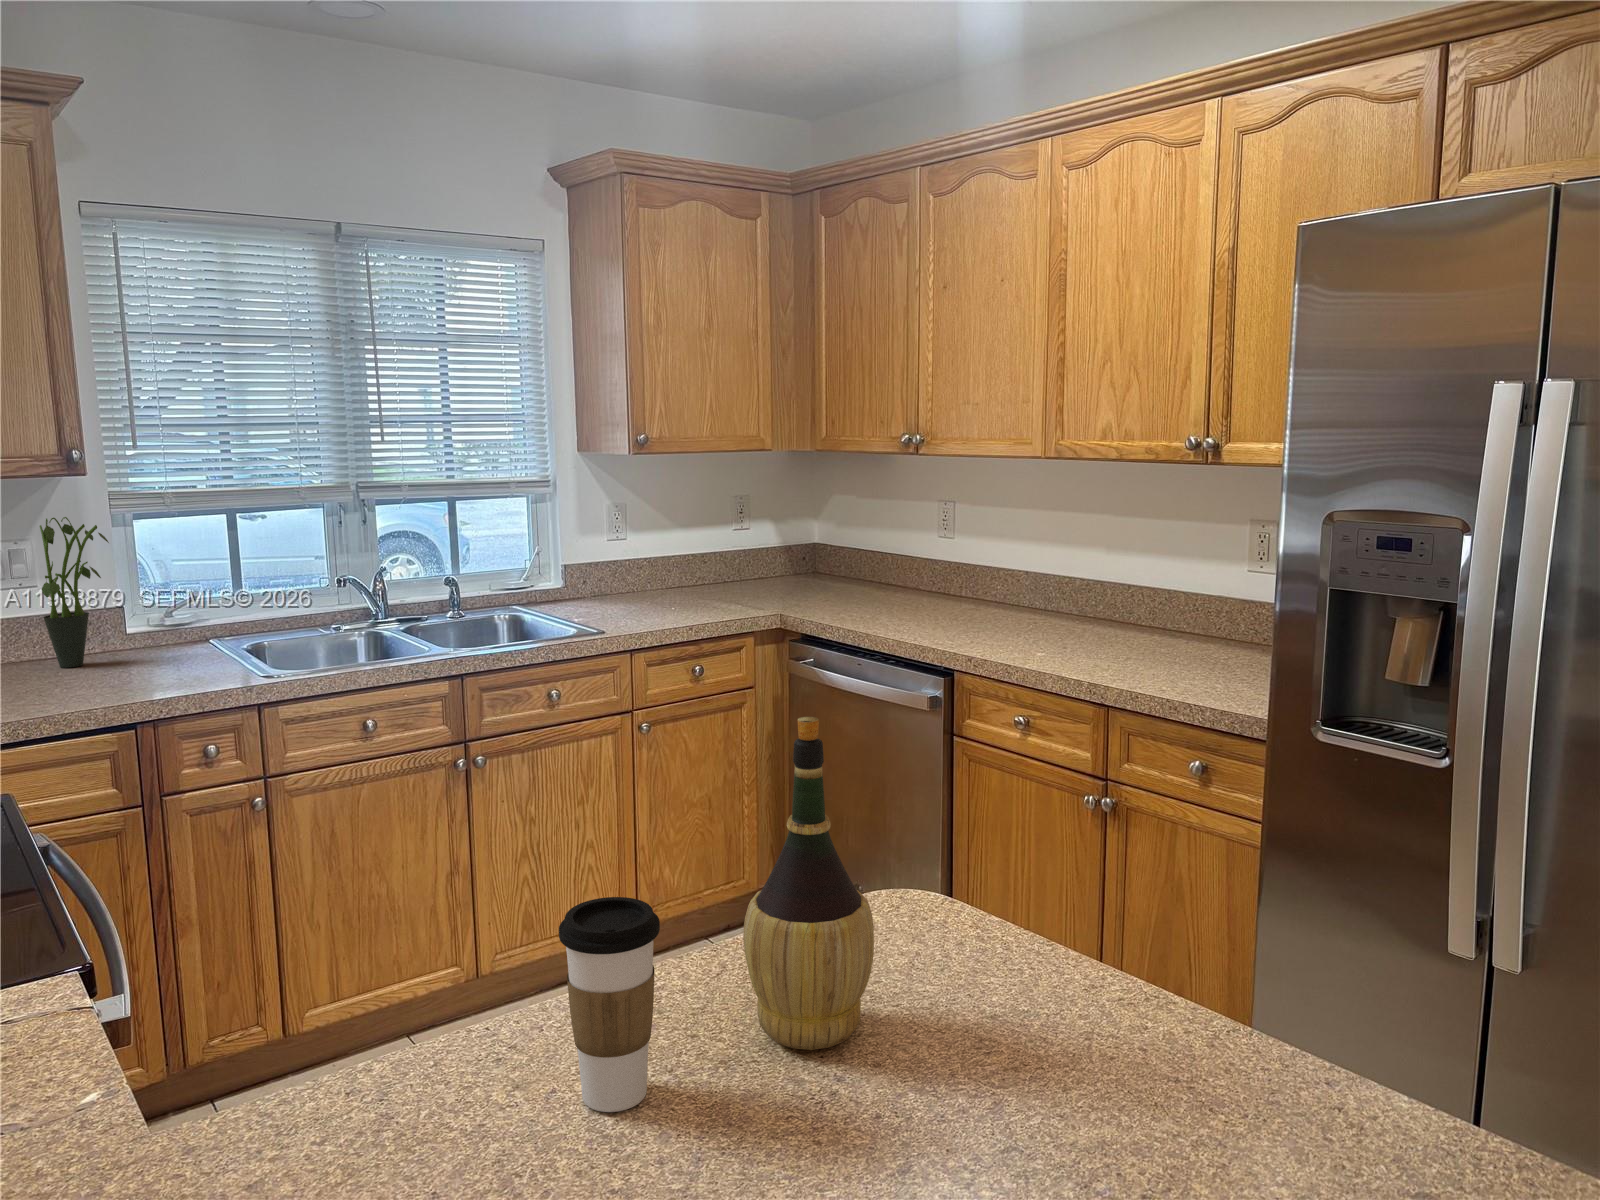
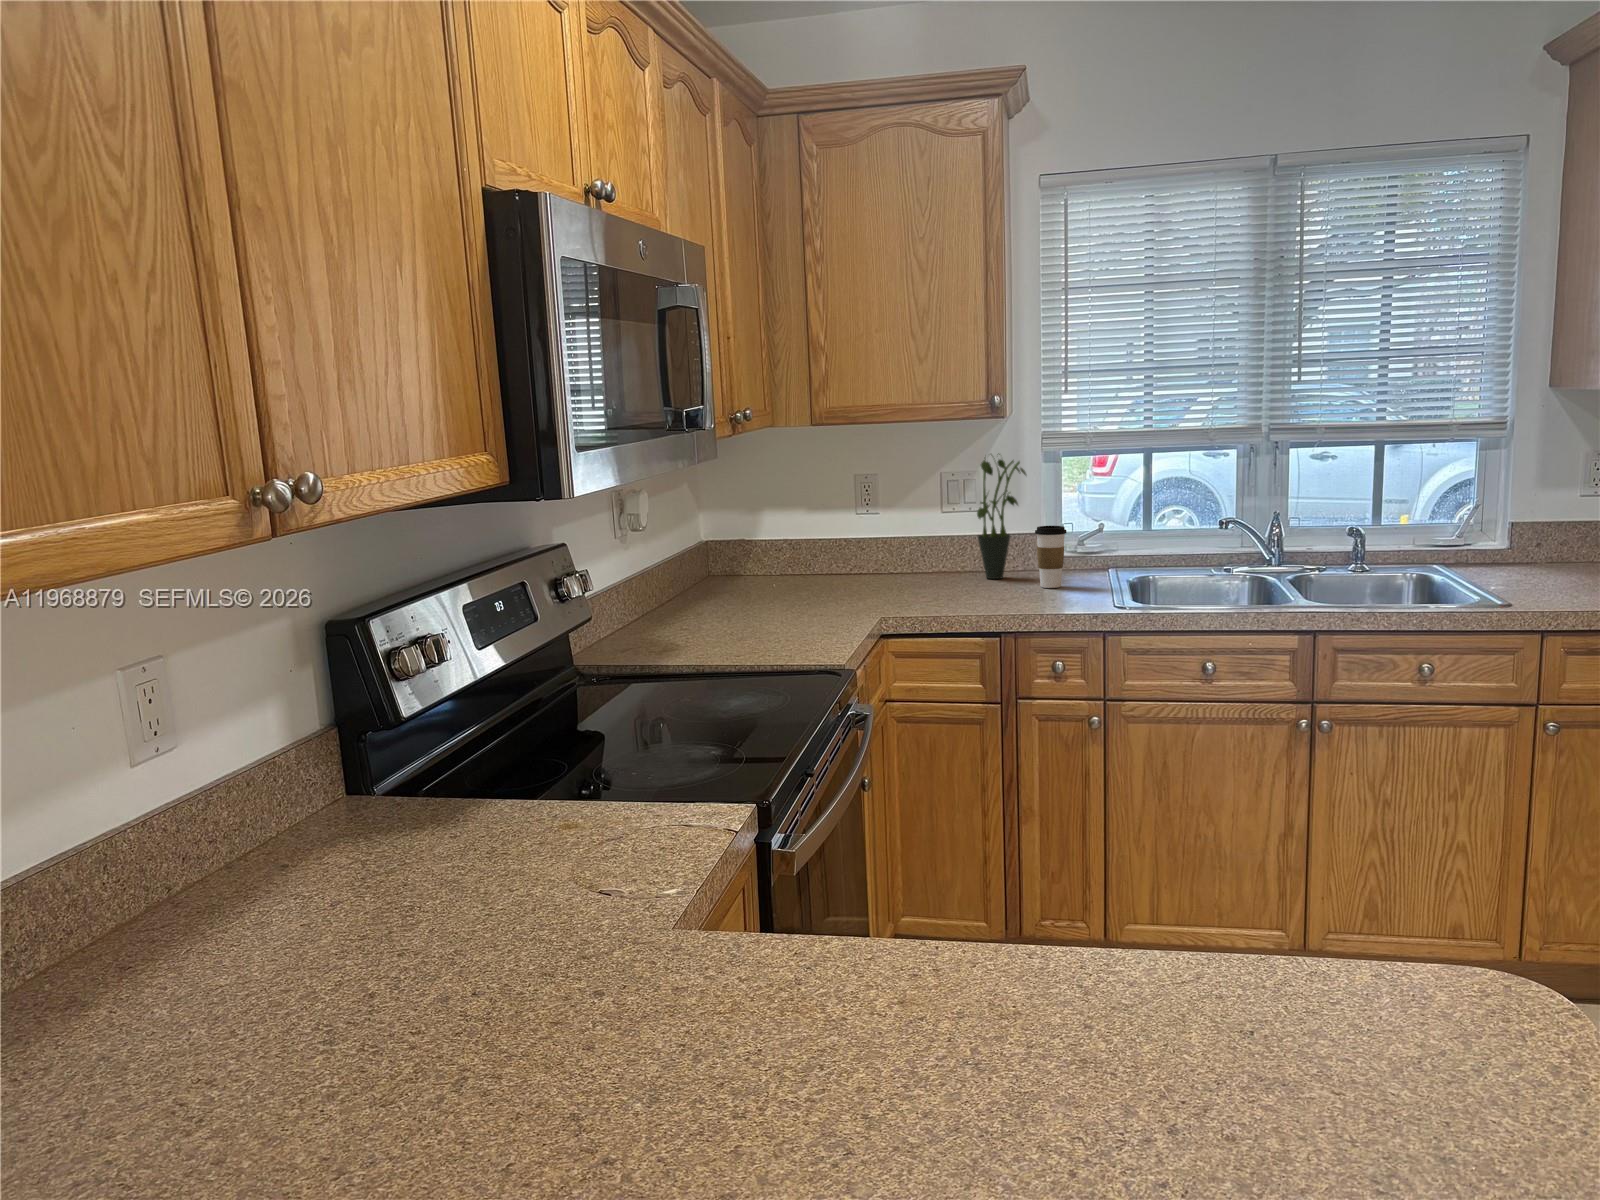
wine bottle: present [743,717,874,1050] -> none [1124,714,1287,1103]
coffee cup: present [559,897,660,1112] -> present [1035,526,1067,588]

